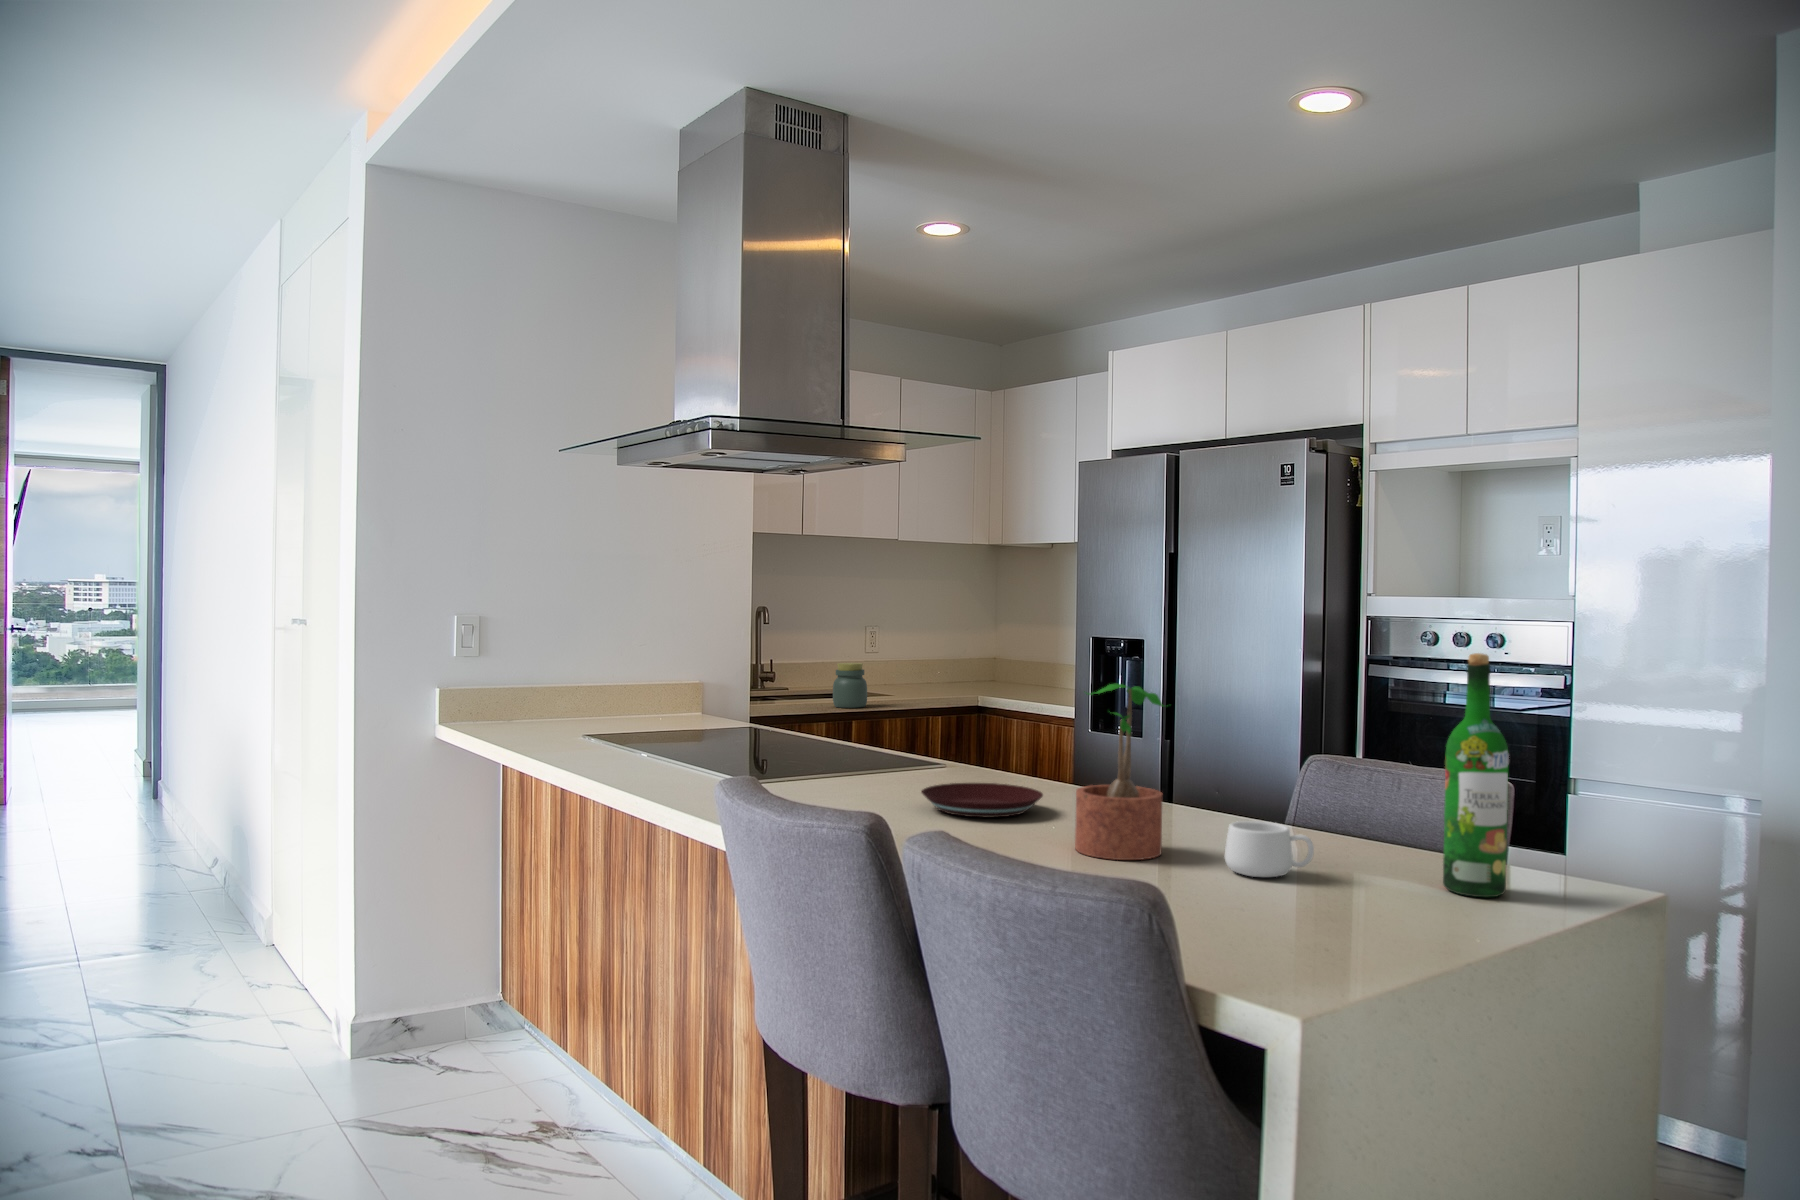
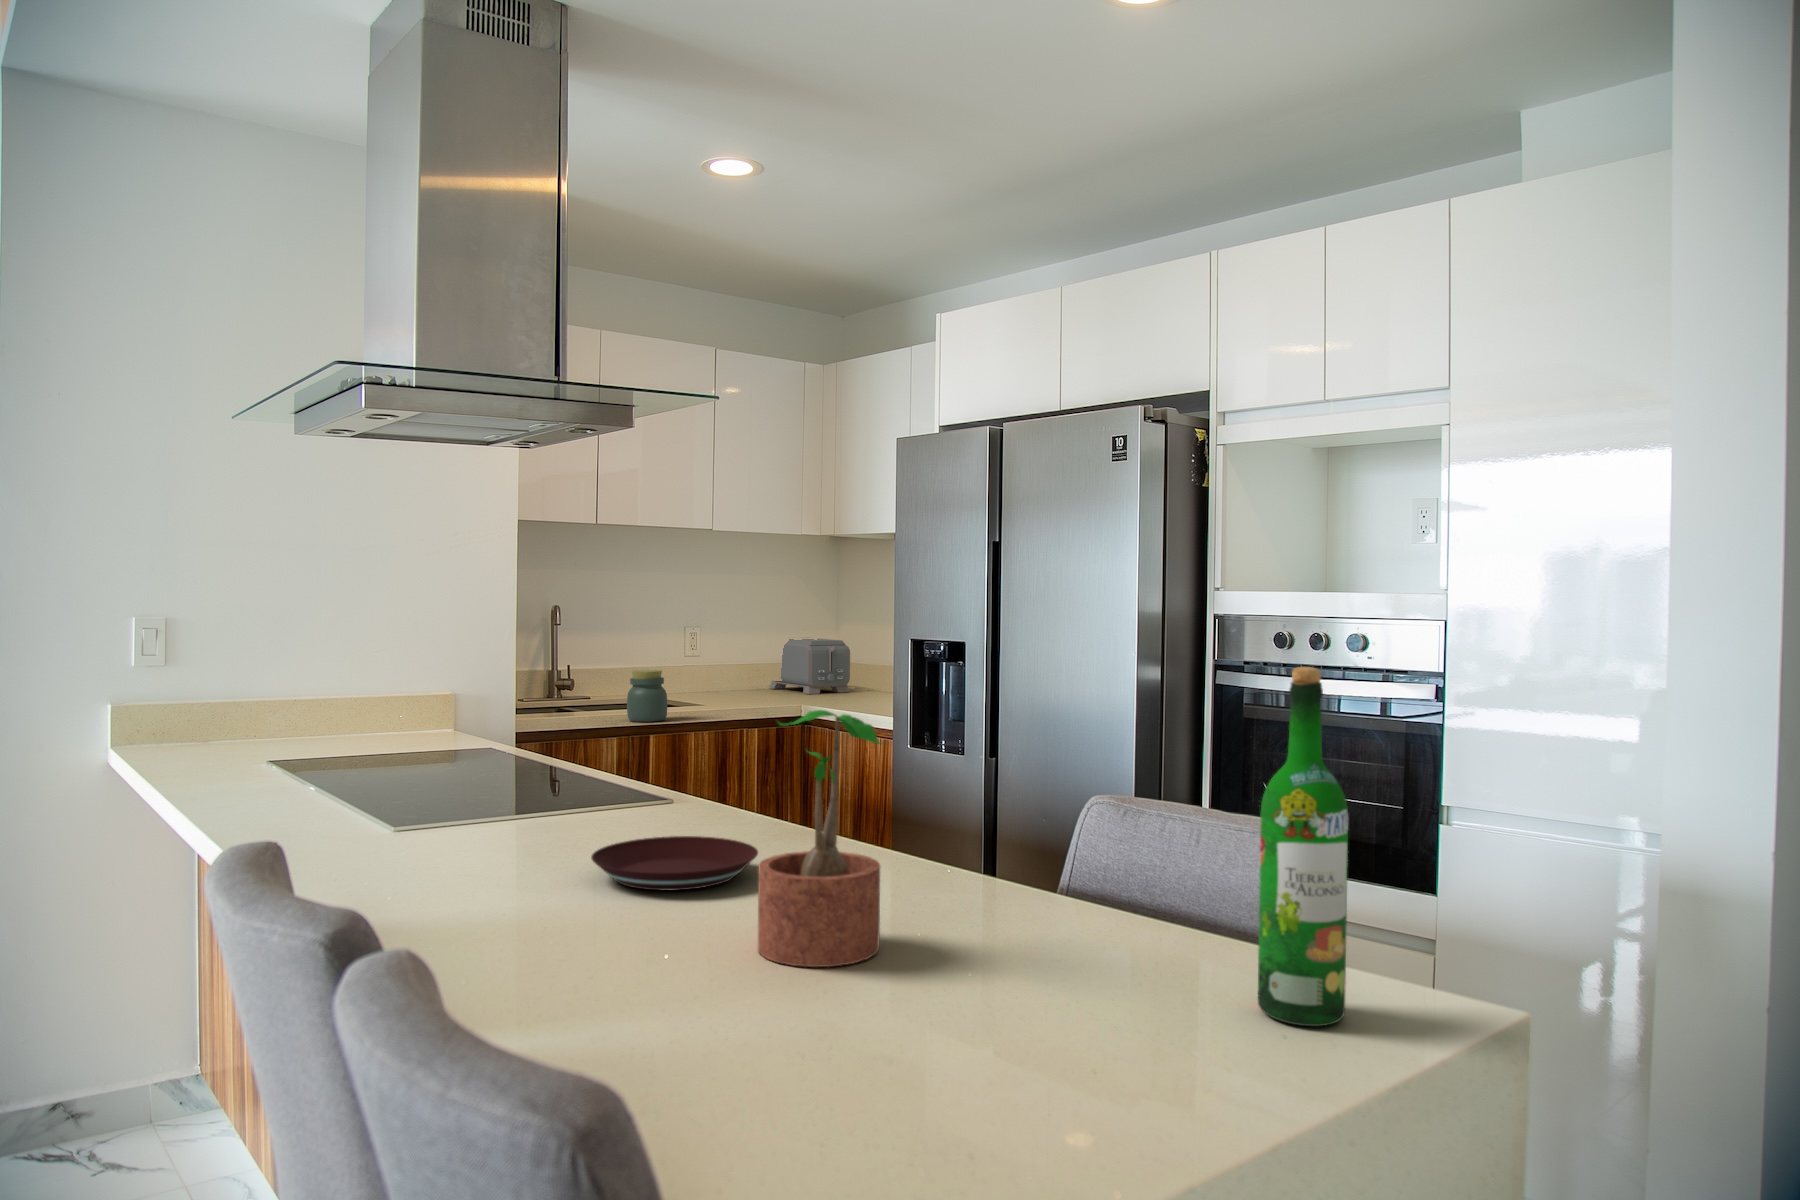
toaster: none [933,636,1010,687] -> present [769,638,850,694]
mug: present [1225,821,1314,877] -> none [953,908,1077,996]

